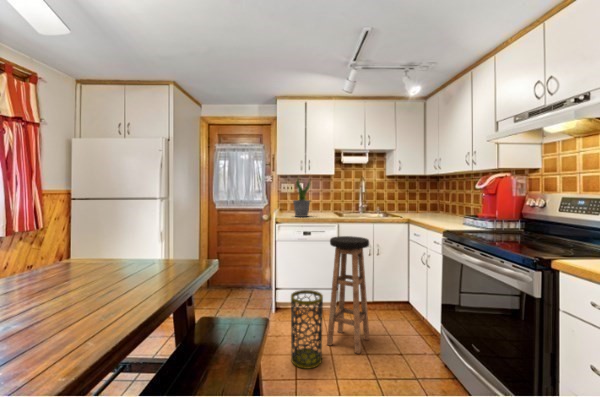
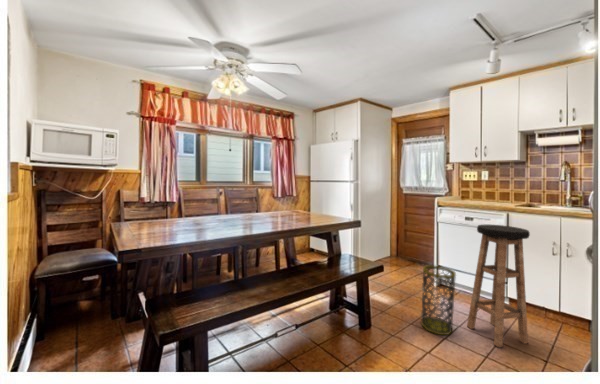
potted plant: present [293,179,311,217] -> none [462,163,484,204]

